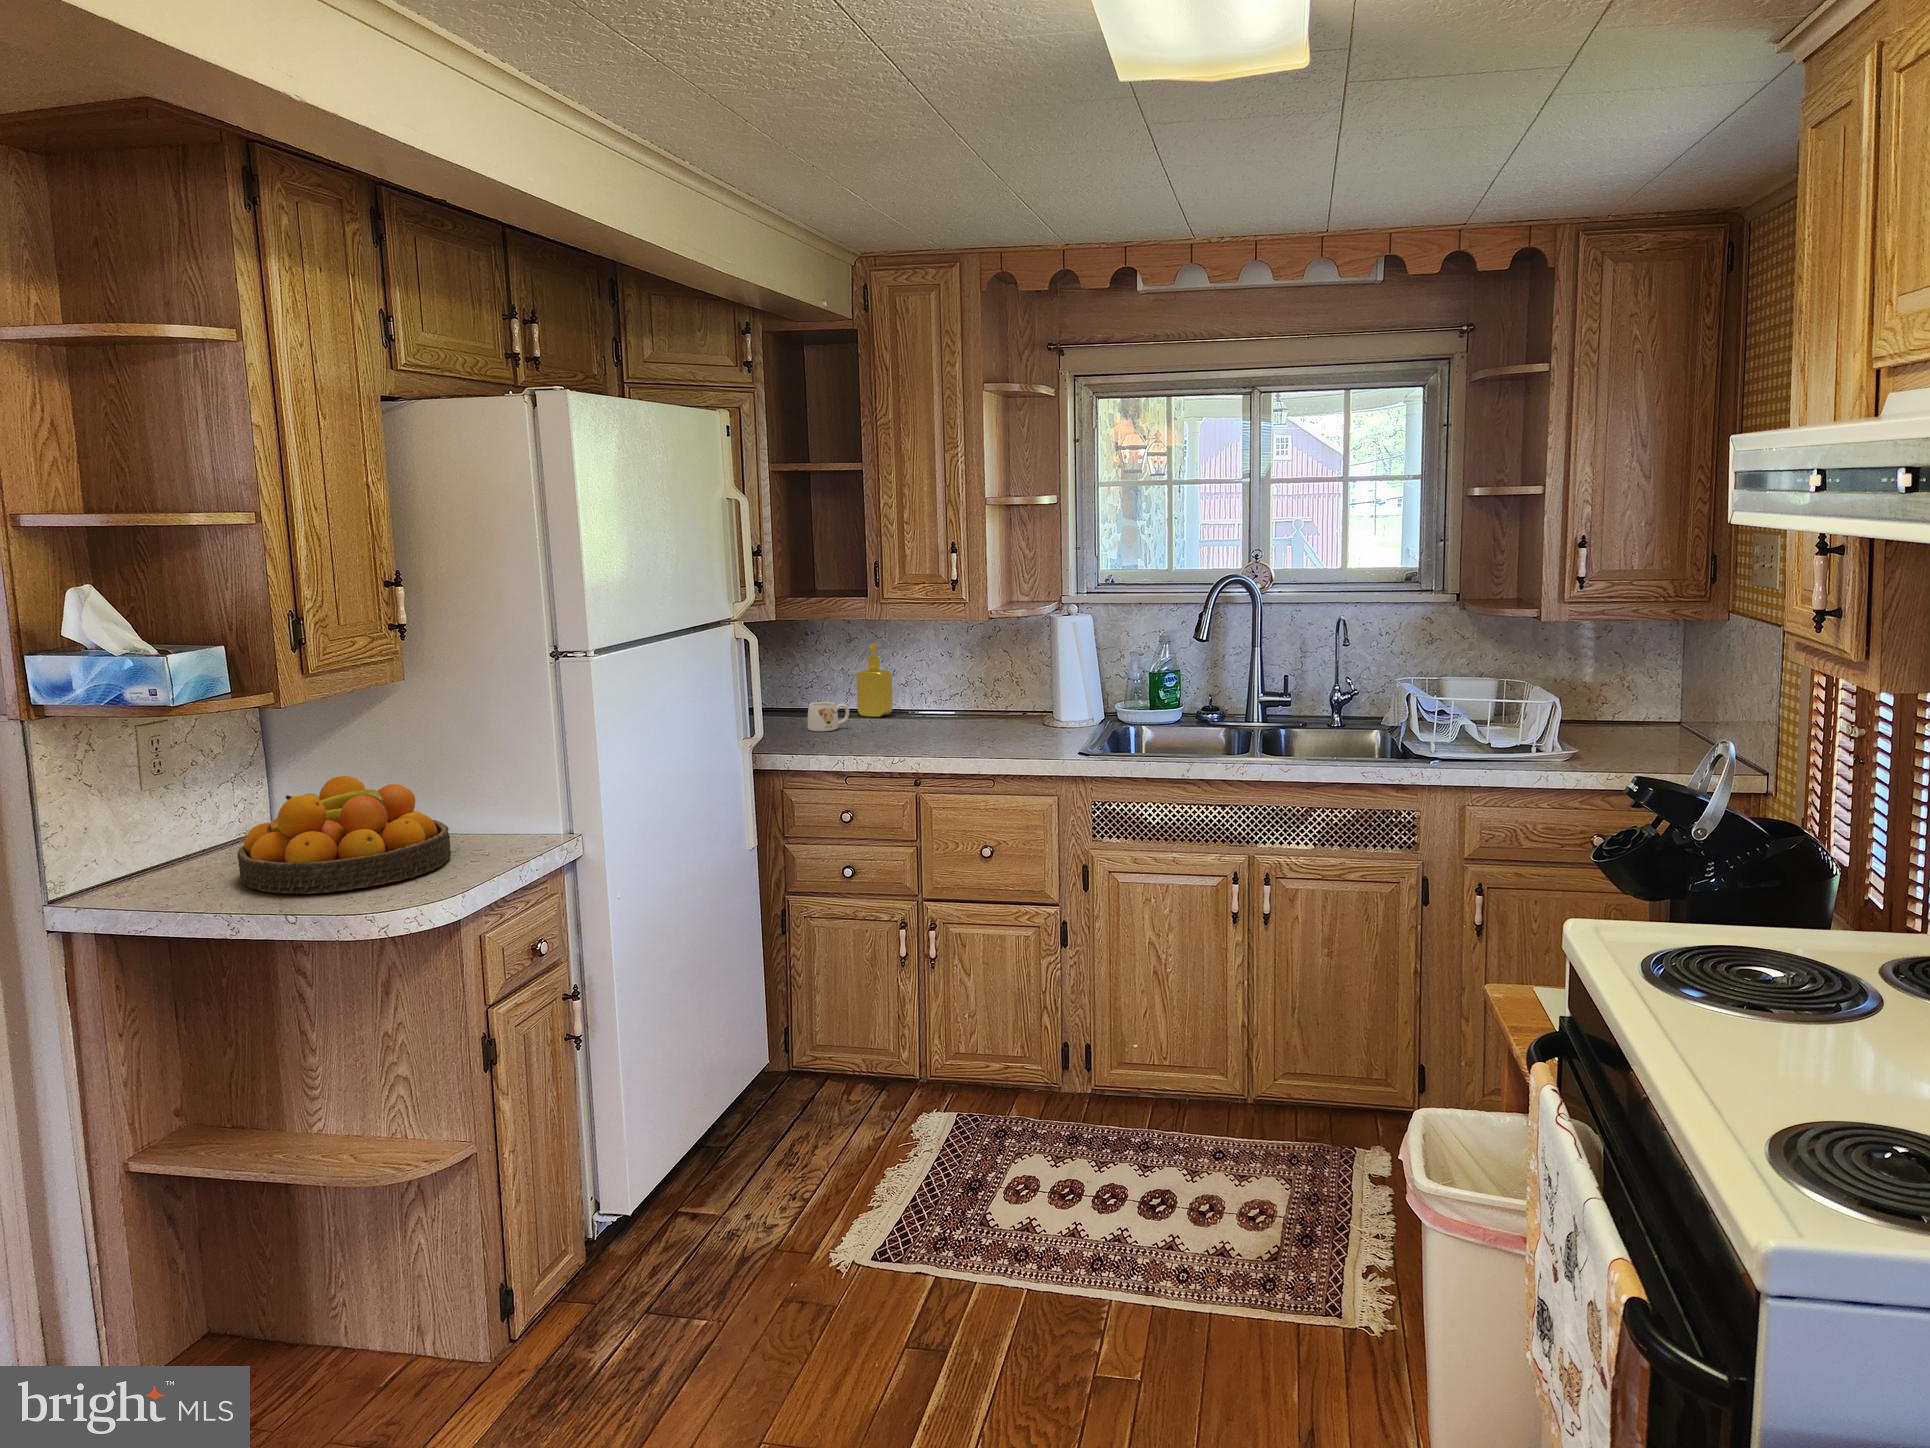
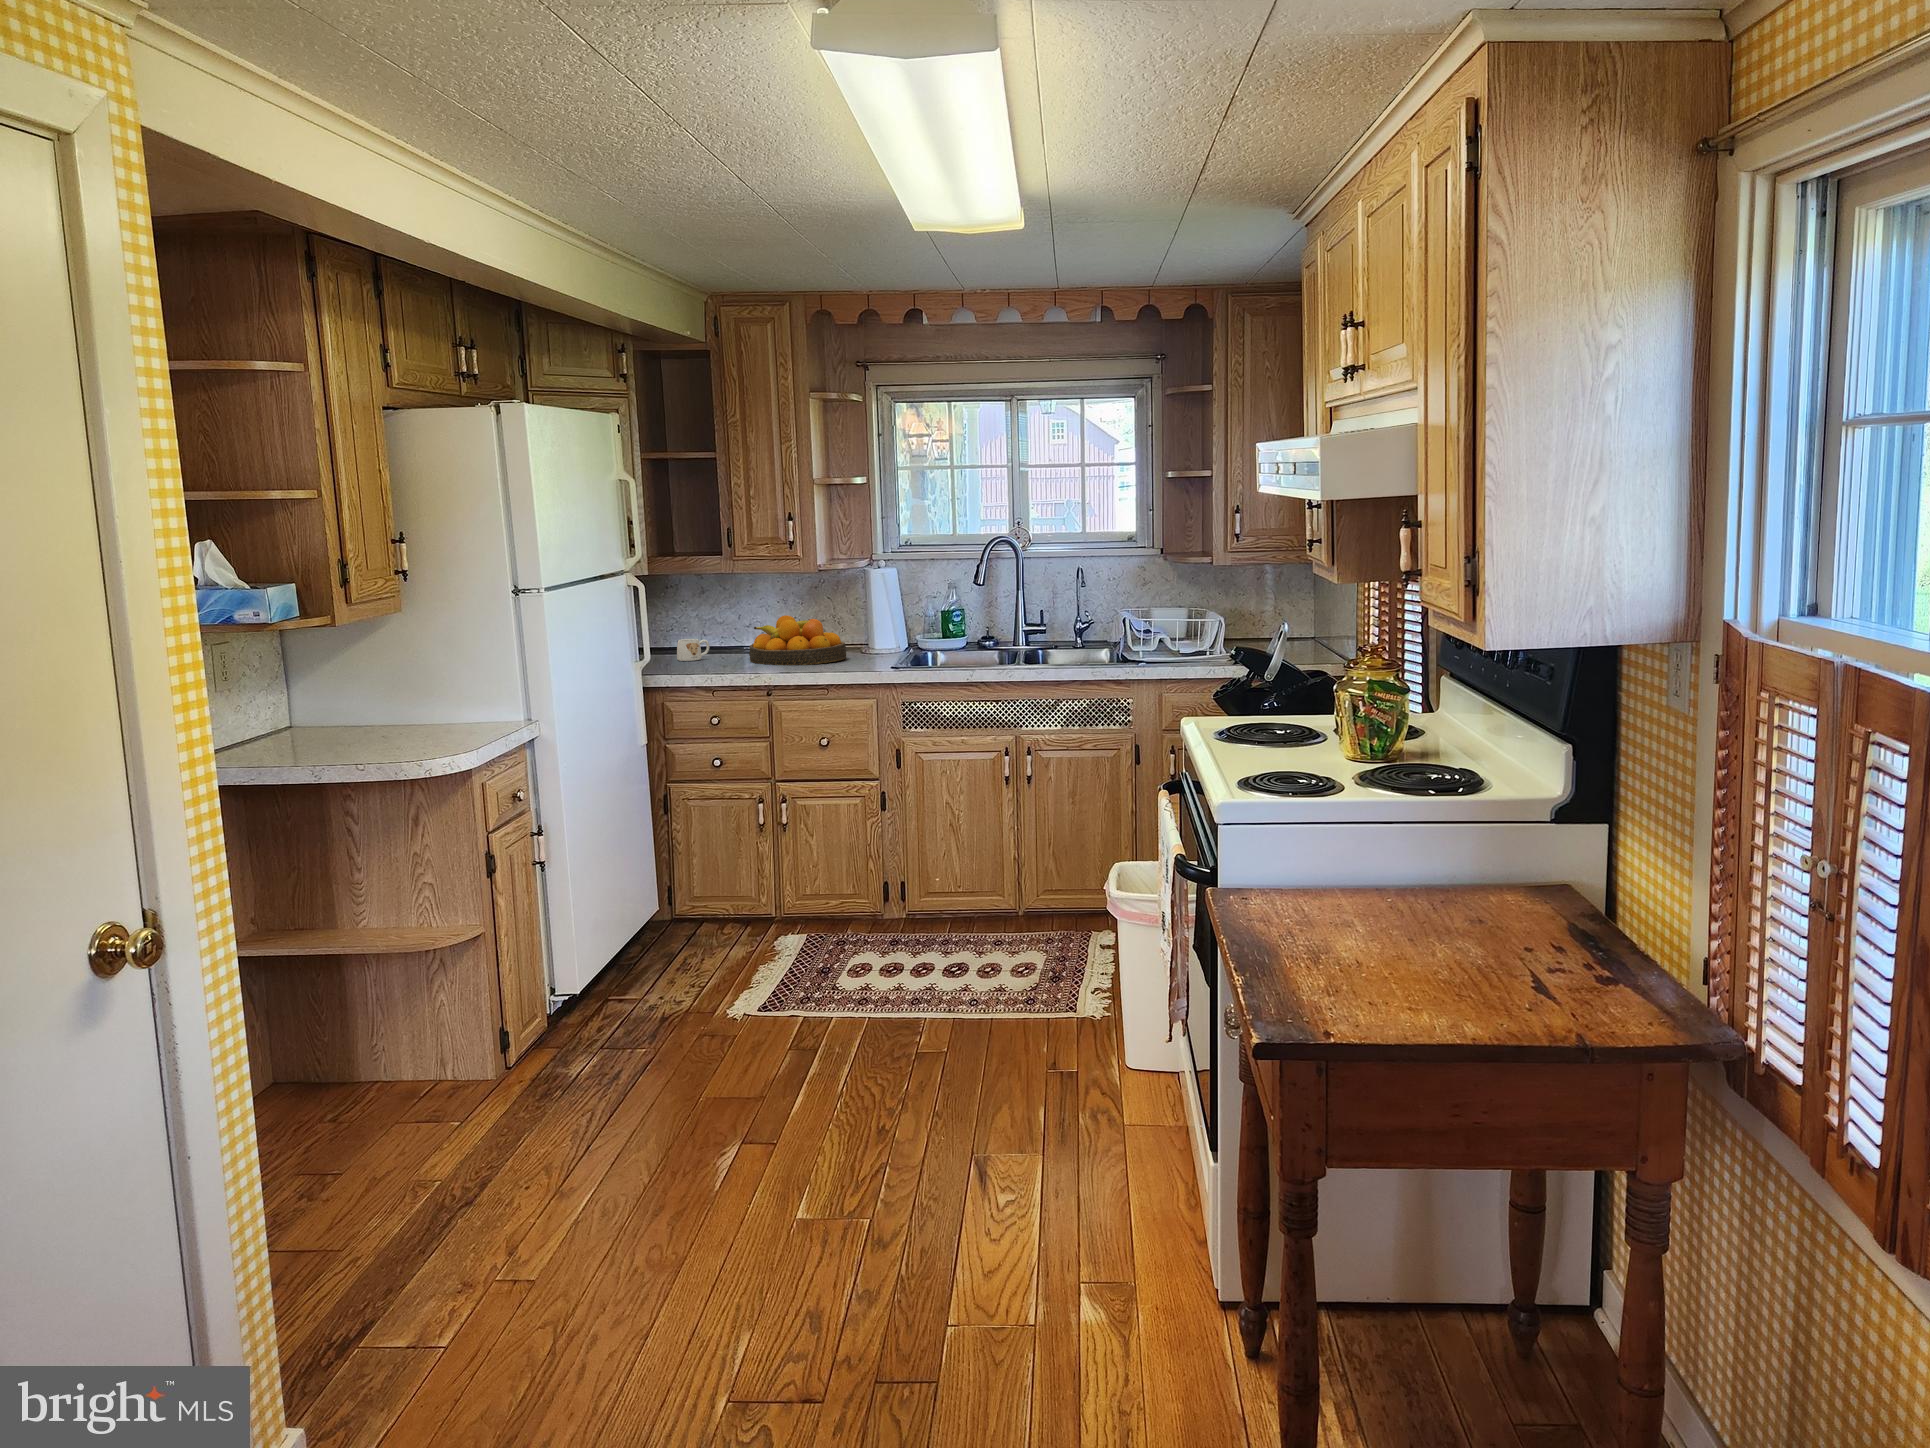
soap dispenser: present [857,644,892,717] -> none [711,595,740,652]
fruit bowl: present [237,776,451,894] -> present [749,615,846,665]

